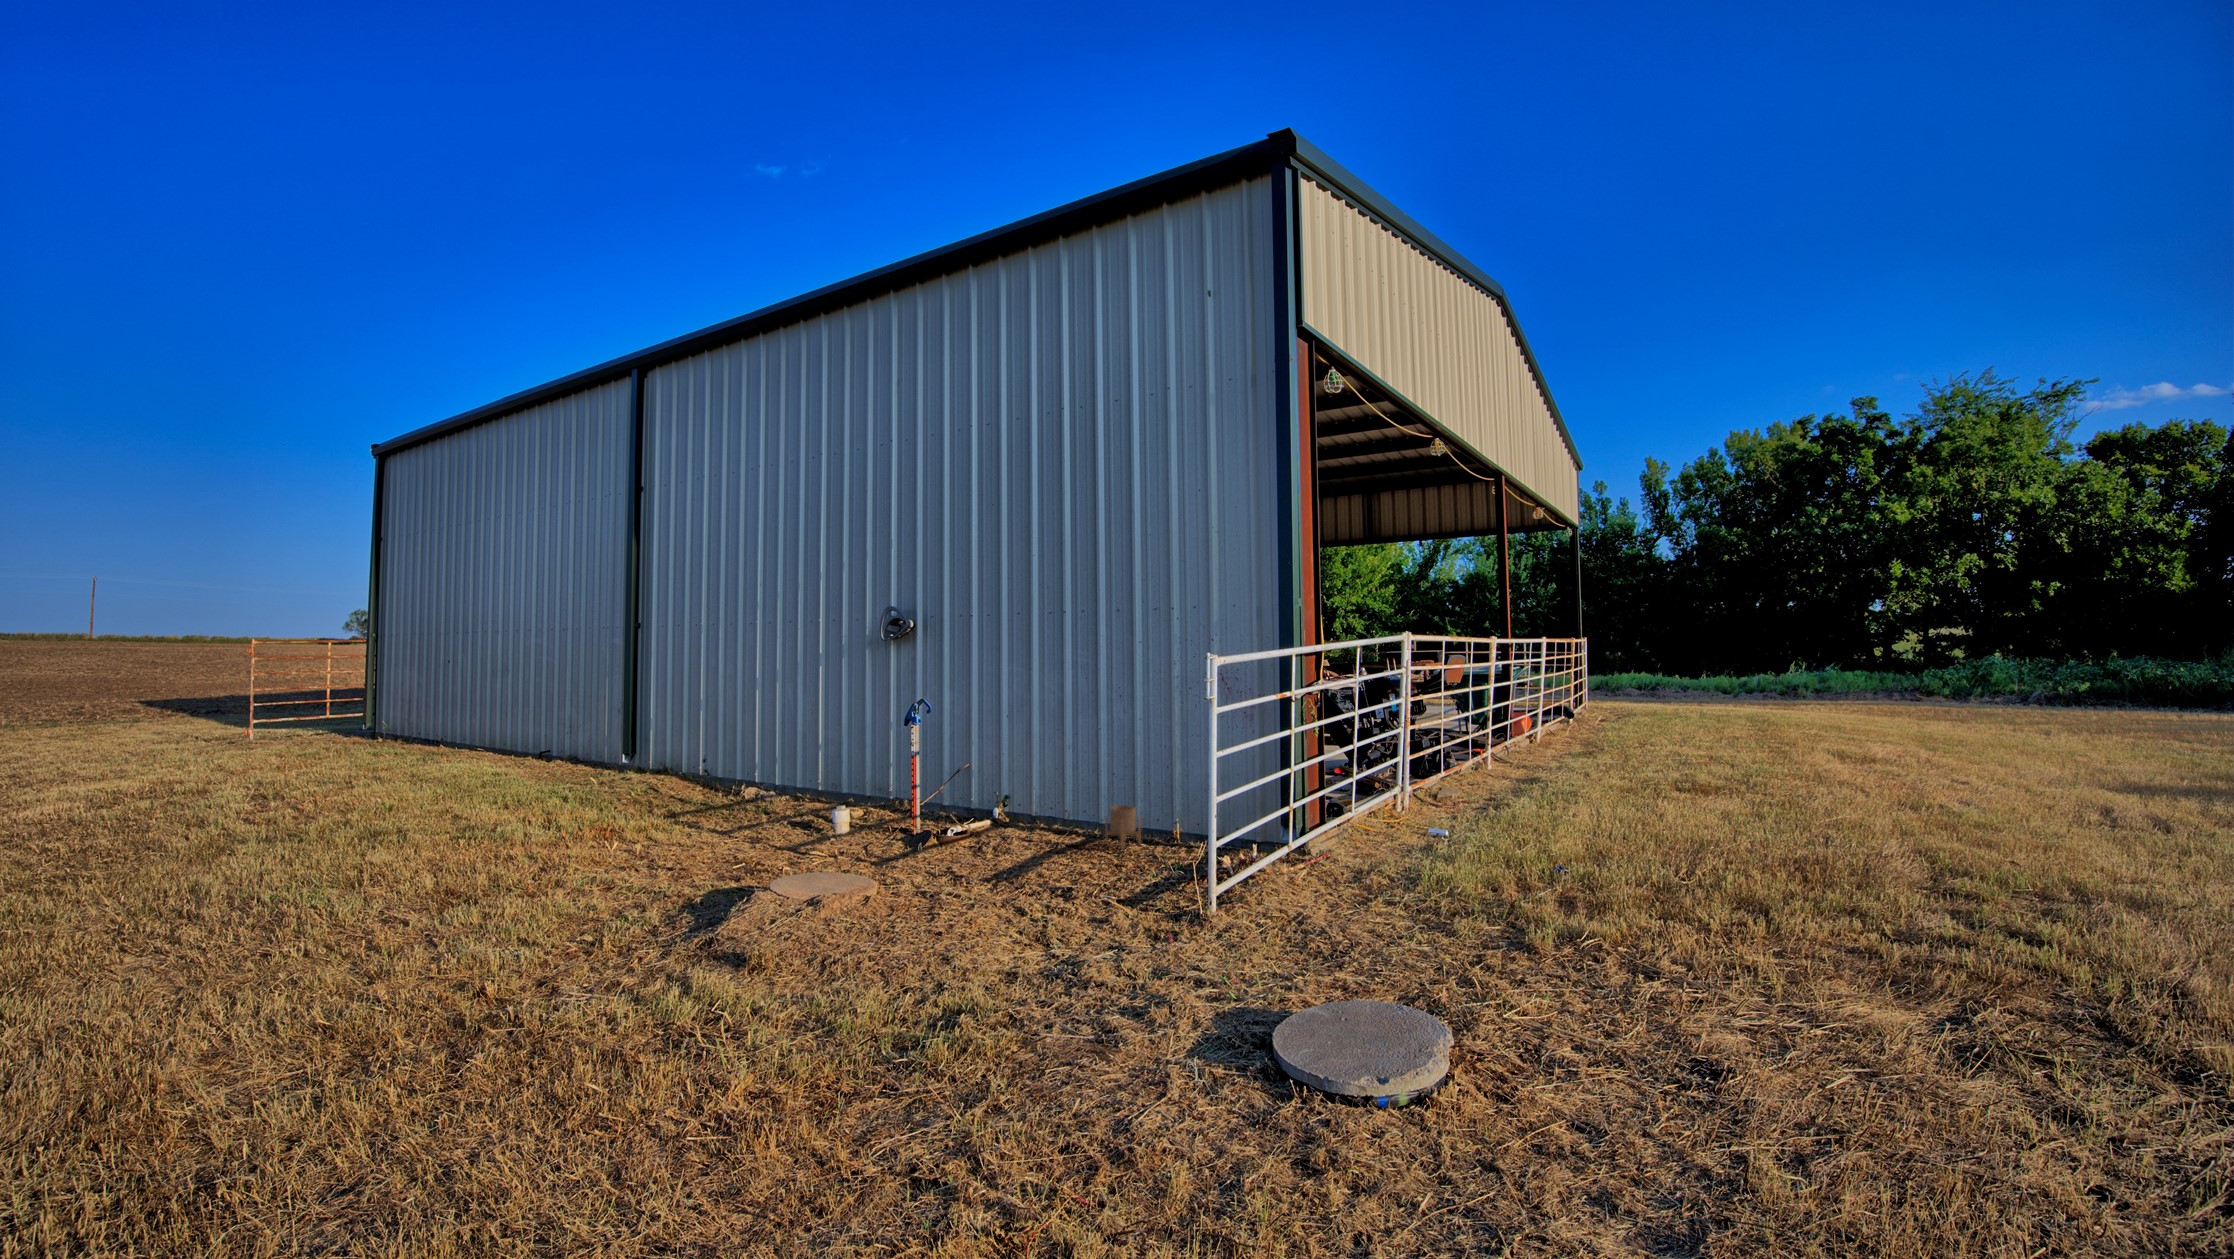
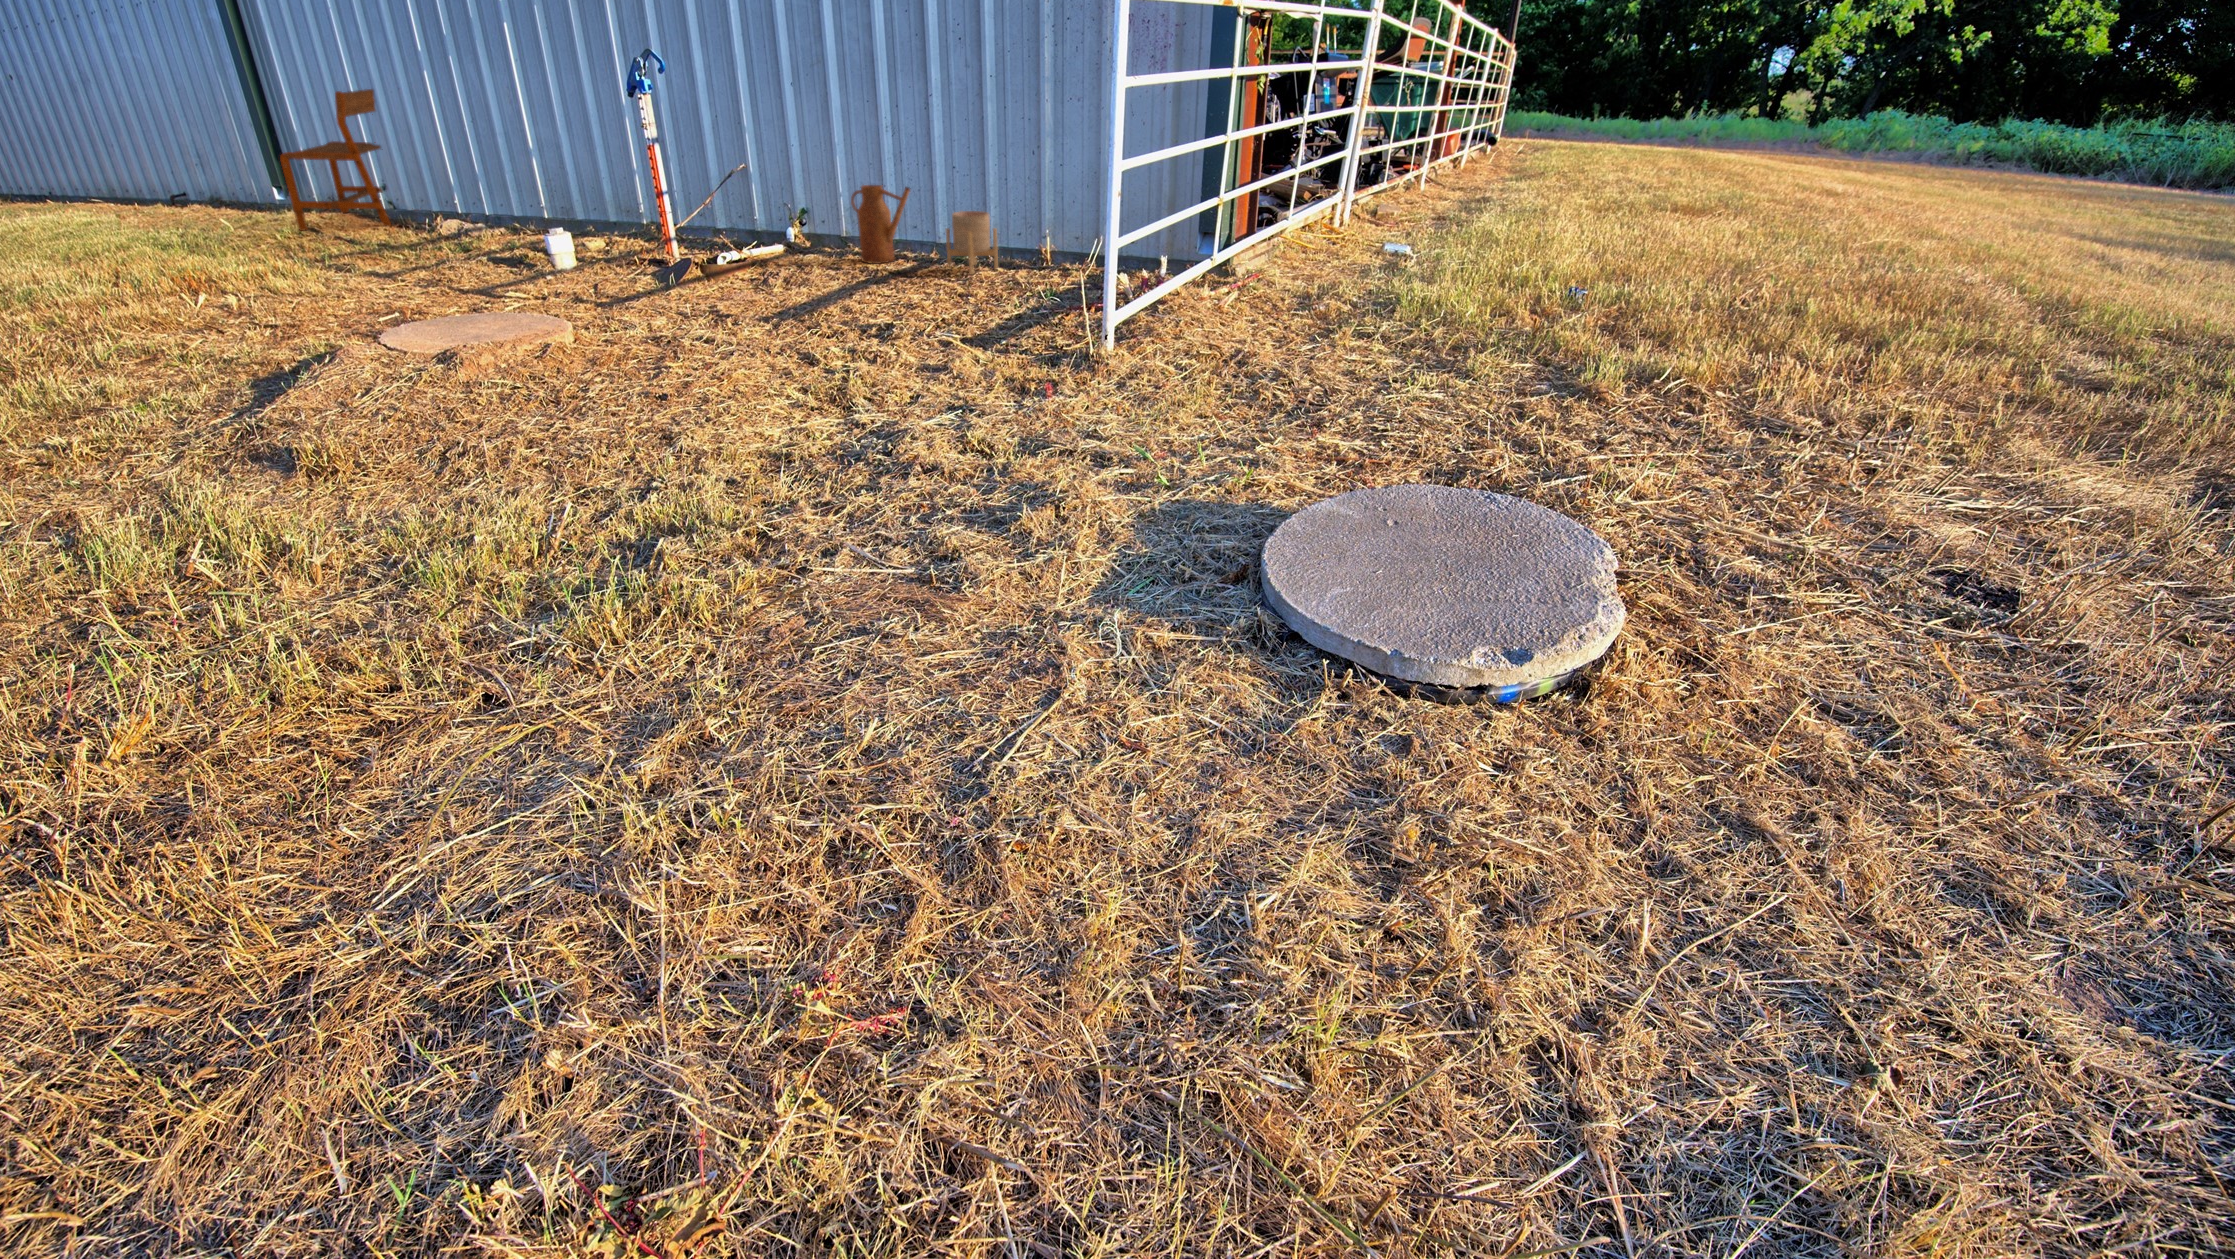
bench: none [654,701,725,798] -> present [280,89,391,231]
watering can: none [1041,785,1082,837] -> present [851,185,910,264]

